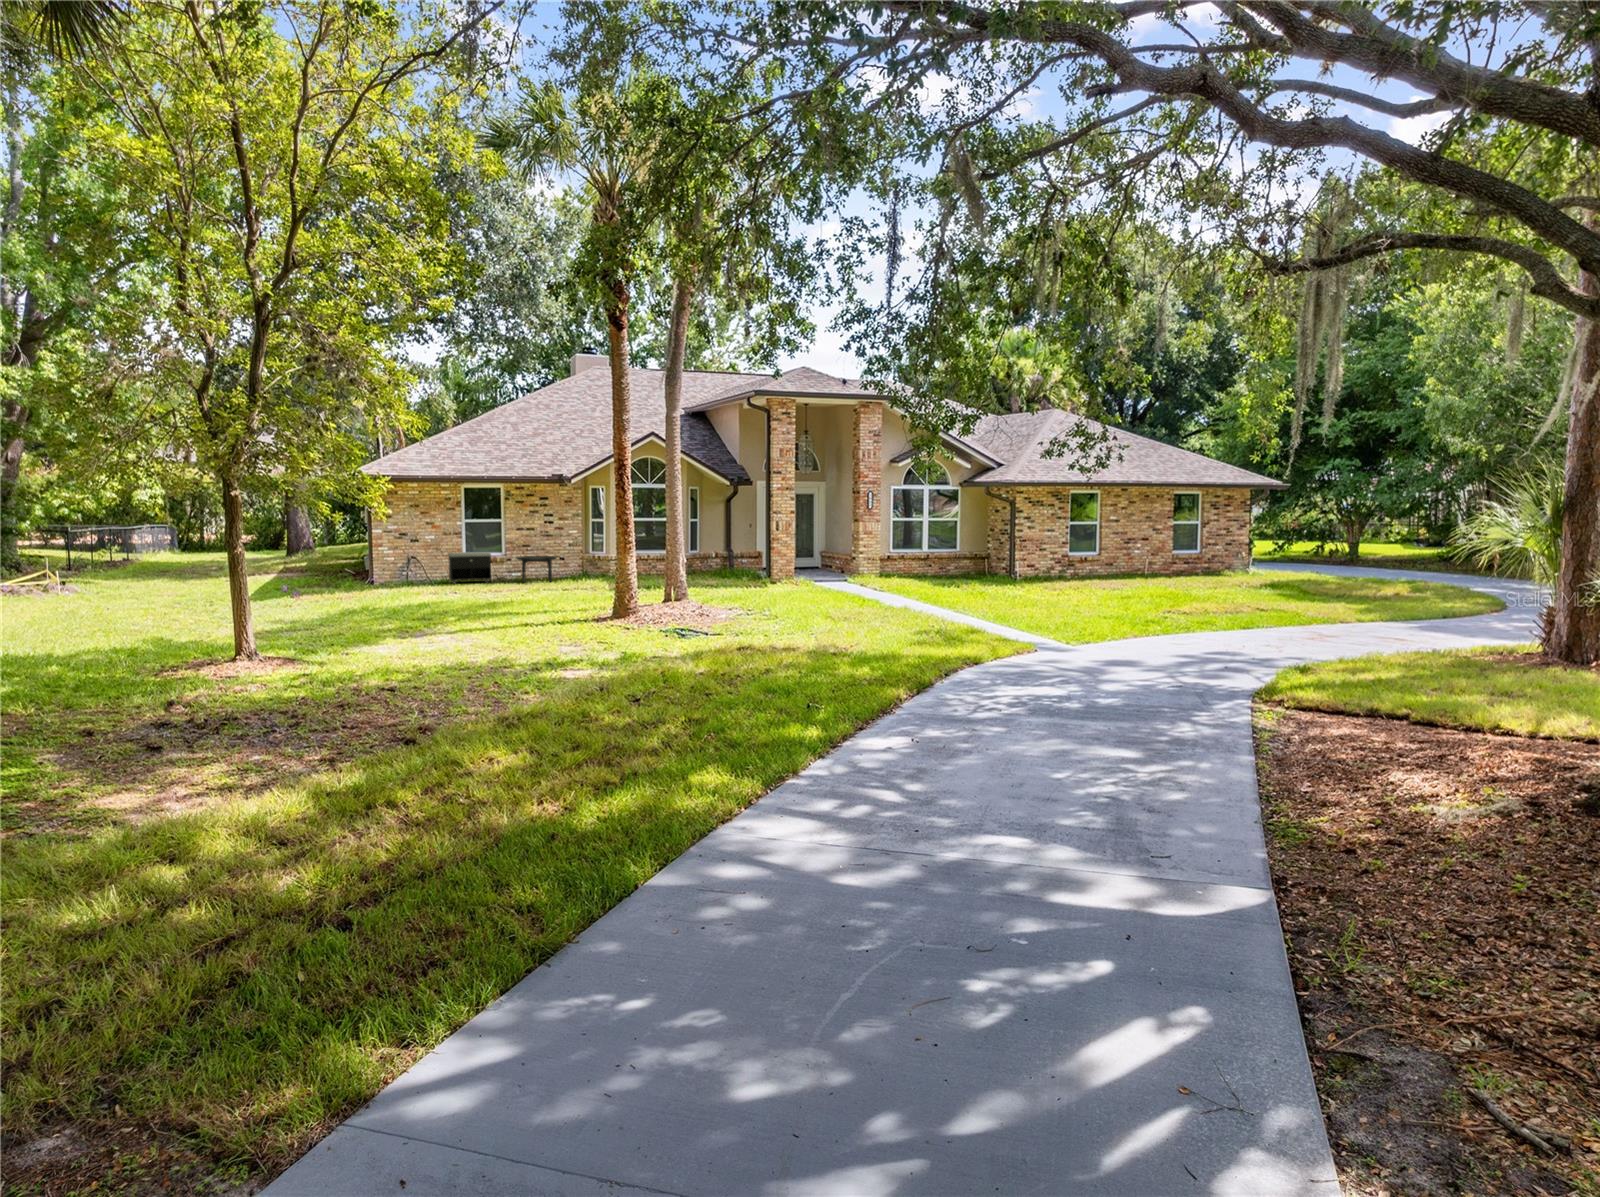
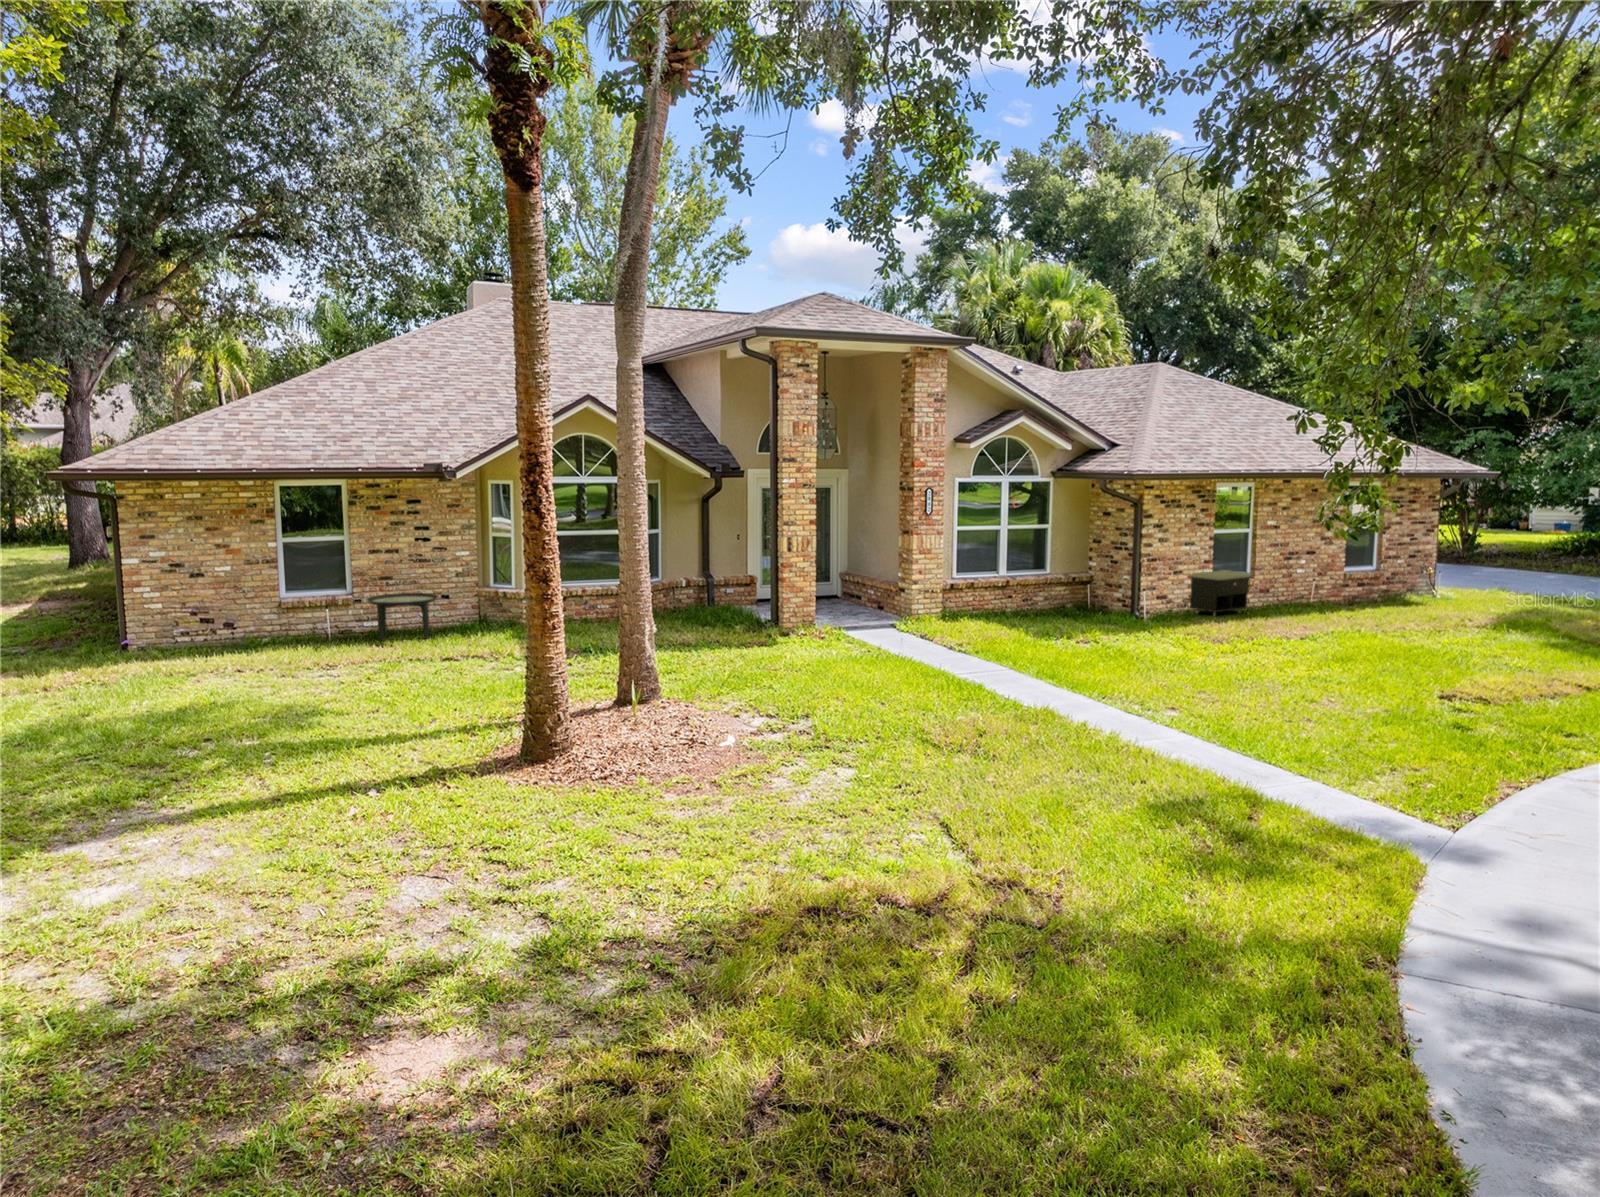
storage bench: present [448,552,492,583] -> present [1190,570,1251,615]

